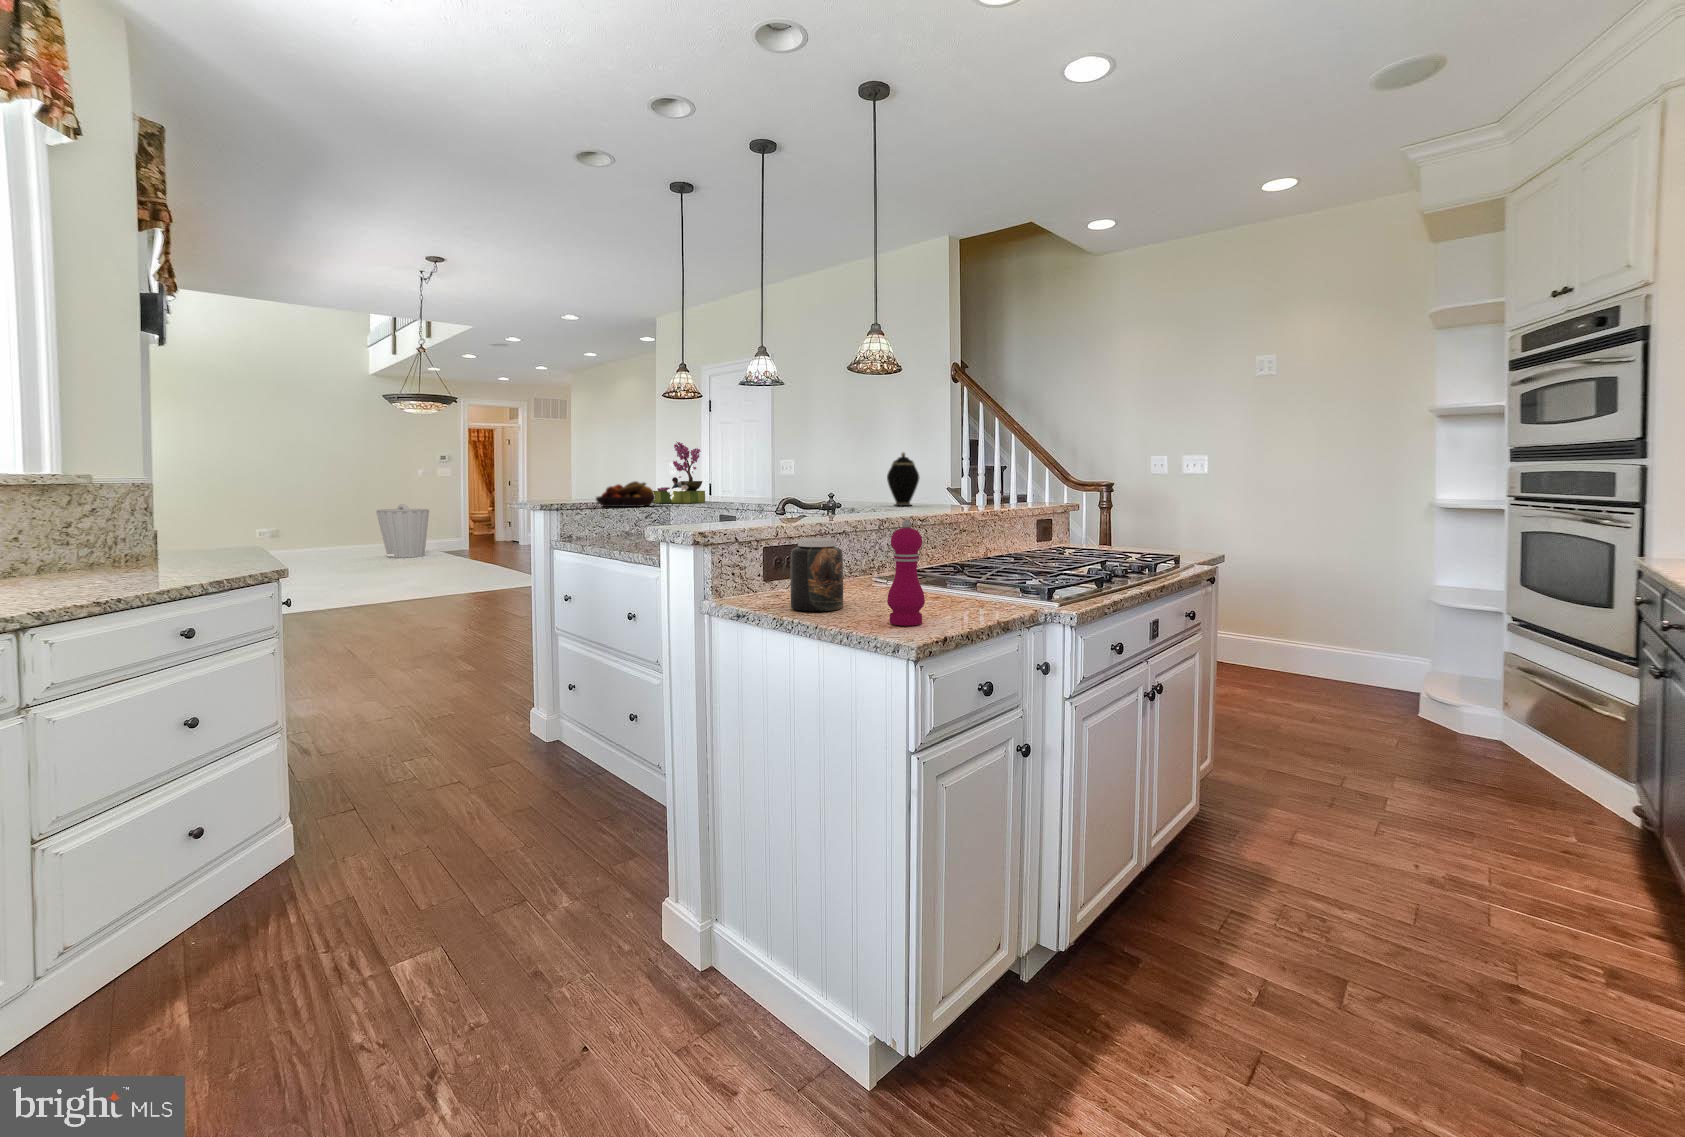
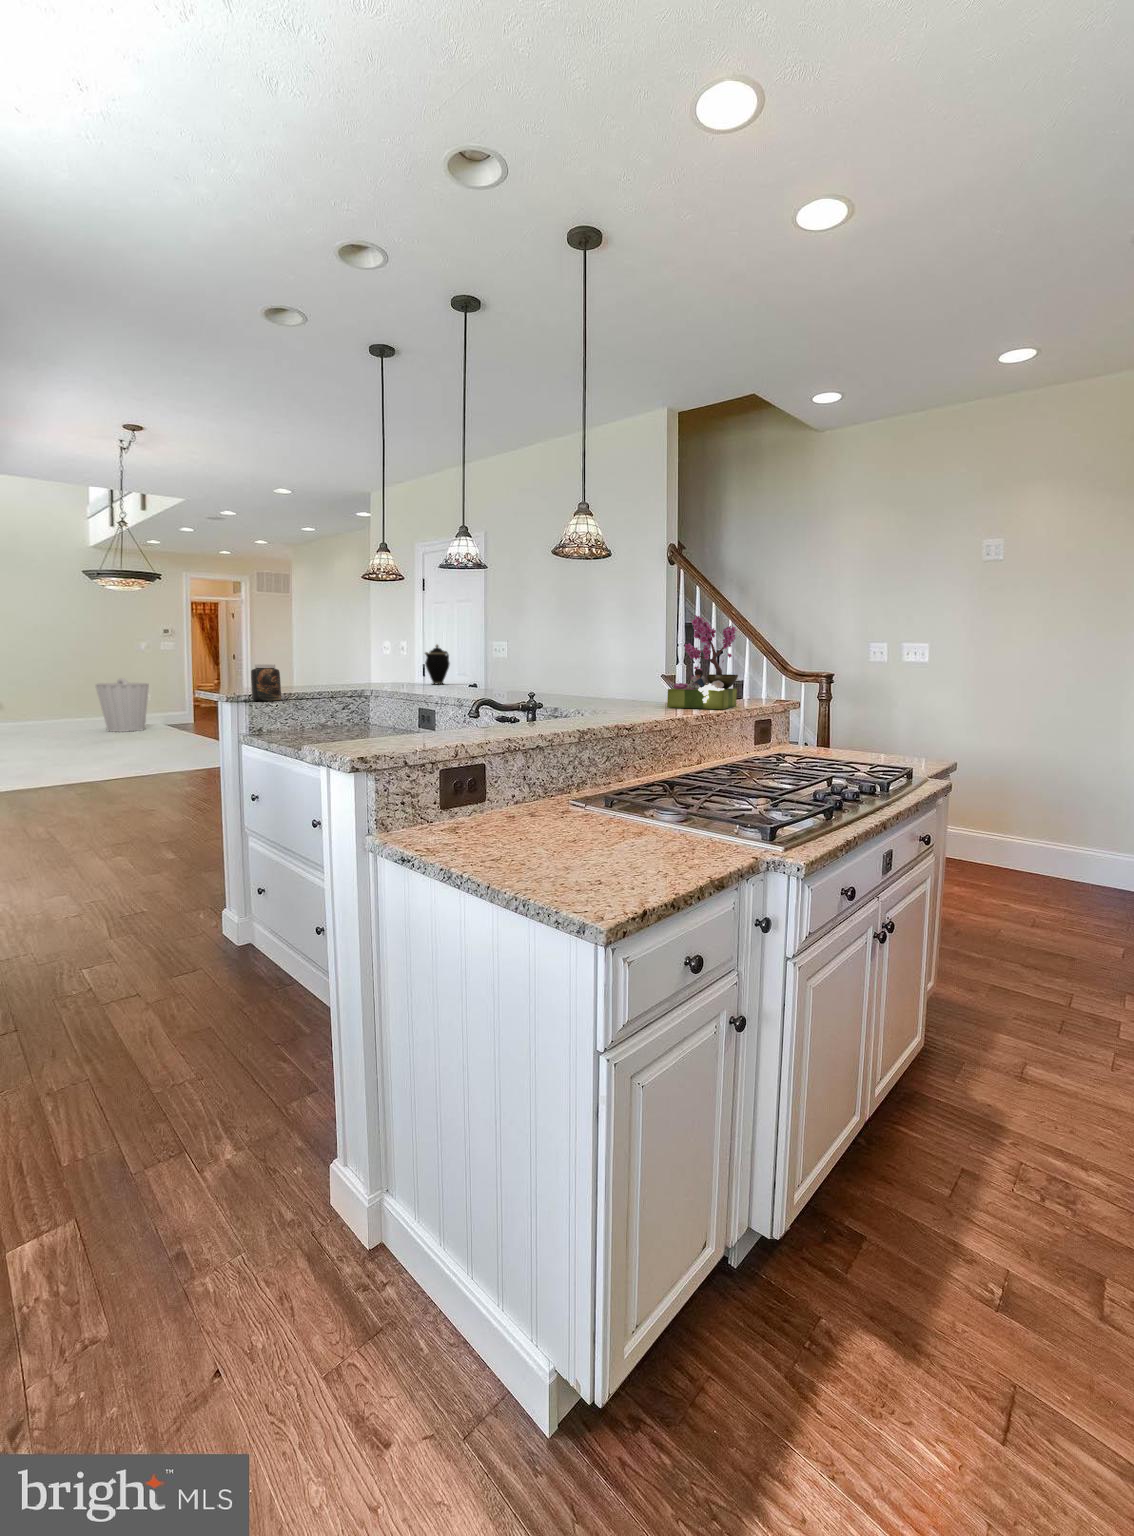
flower arrangement: present [653,442,705,503] -> present [667,615,738,709]
teapot: present [887,452,919,506] -> present [425,645,450,684]
fruit bowl: present [596,481,655,507] -> none [289,669,353,697]
pepper mill: present [887,520,925,626] -> none [575,757,621,888]
jar: present [790,538,843,611] -> present [251,664,281,701]

